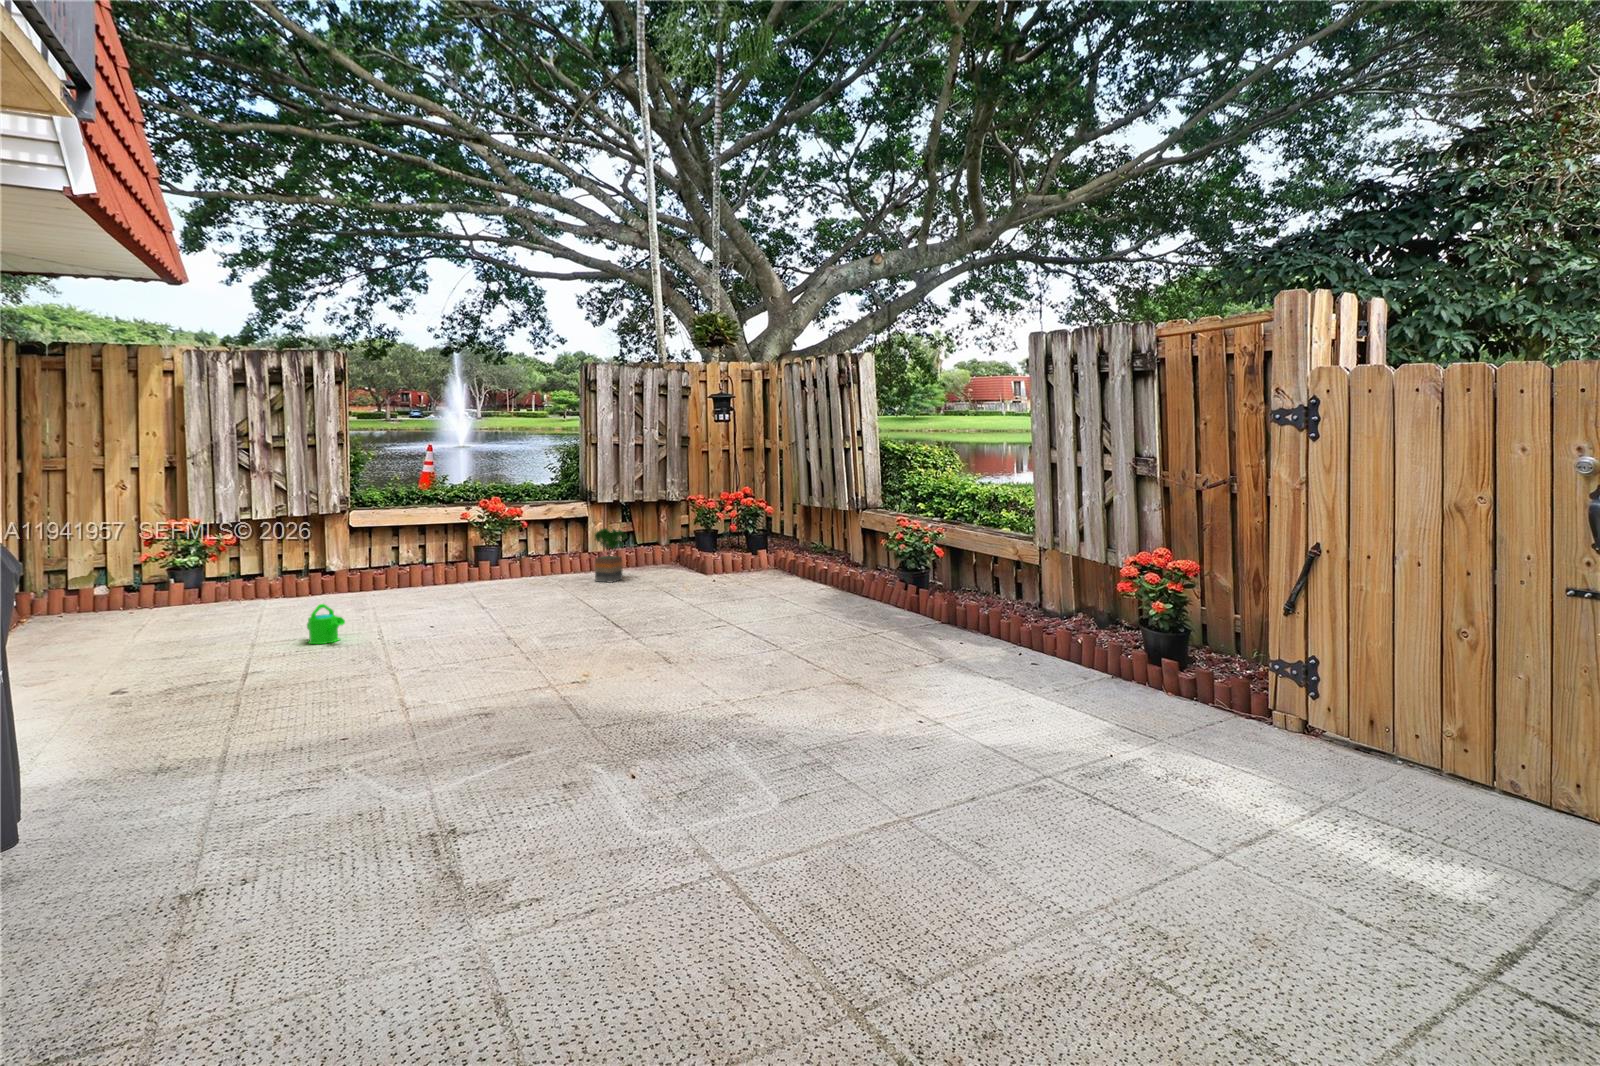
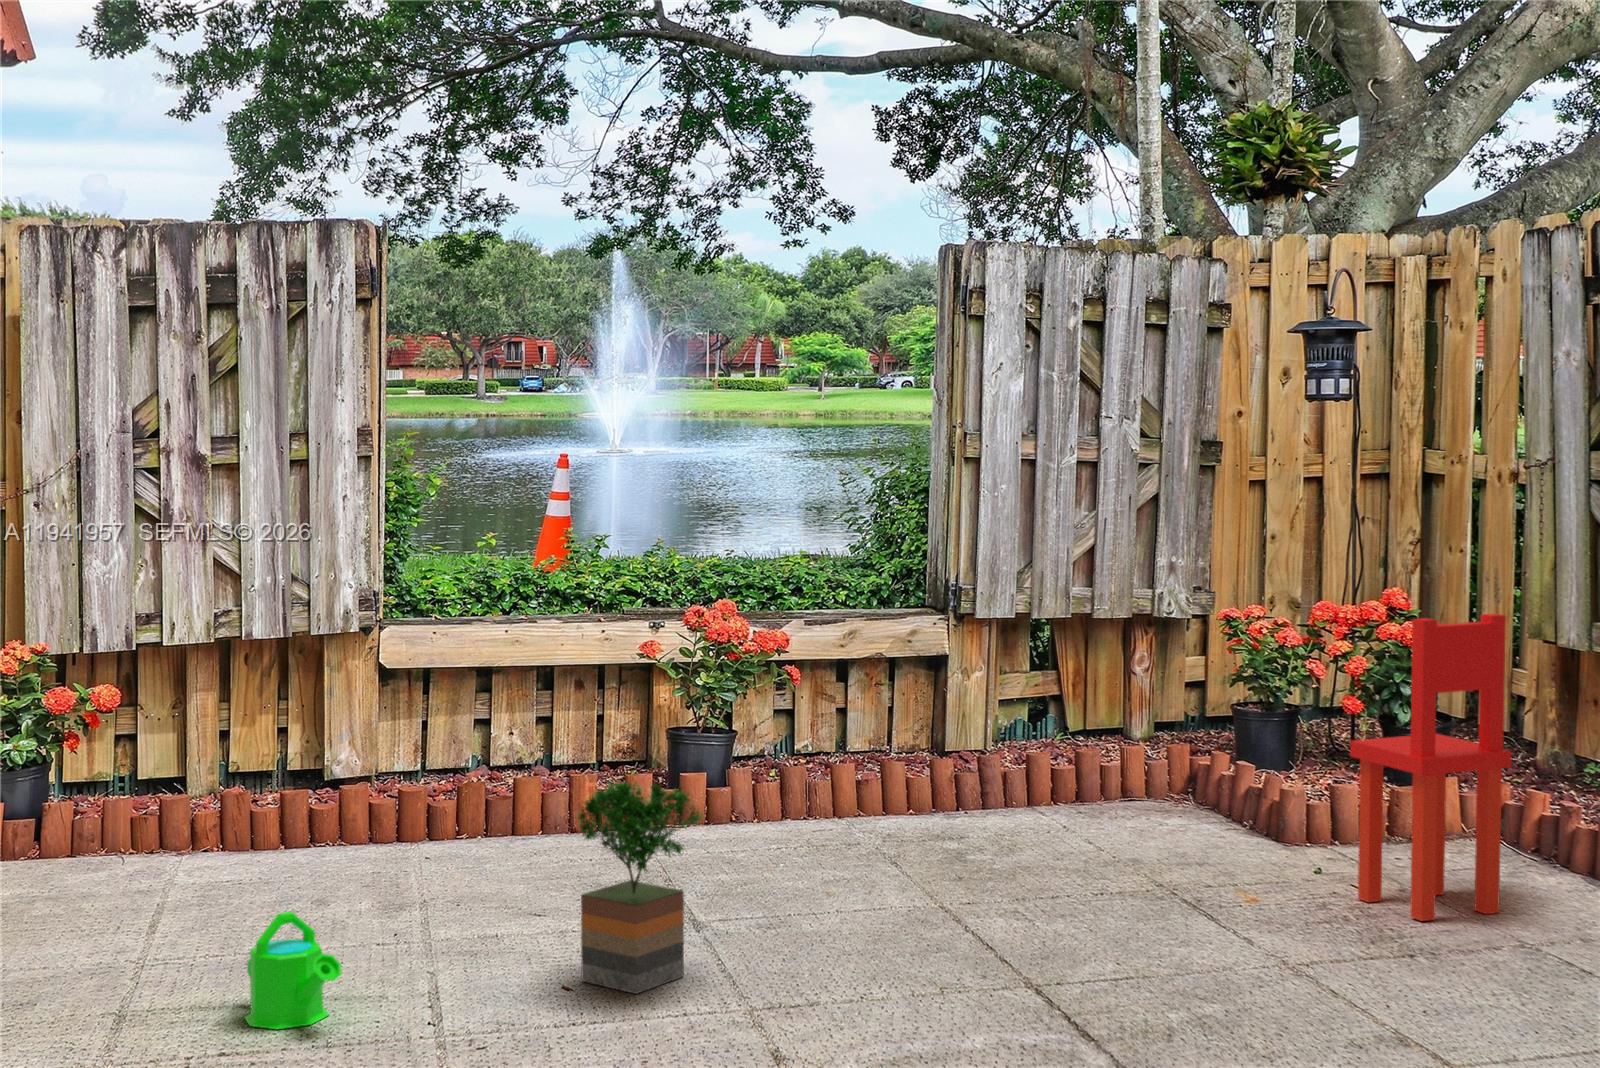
chair: none [716,493,766,595] -> present [1350,613,1511,921]
potted tree: present [595,528,627,582] -> present [577,781,705,994]

